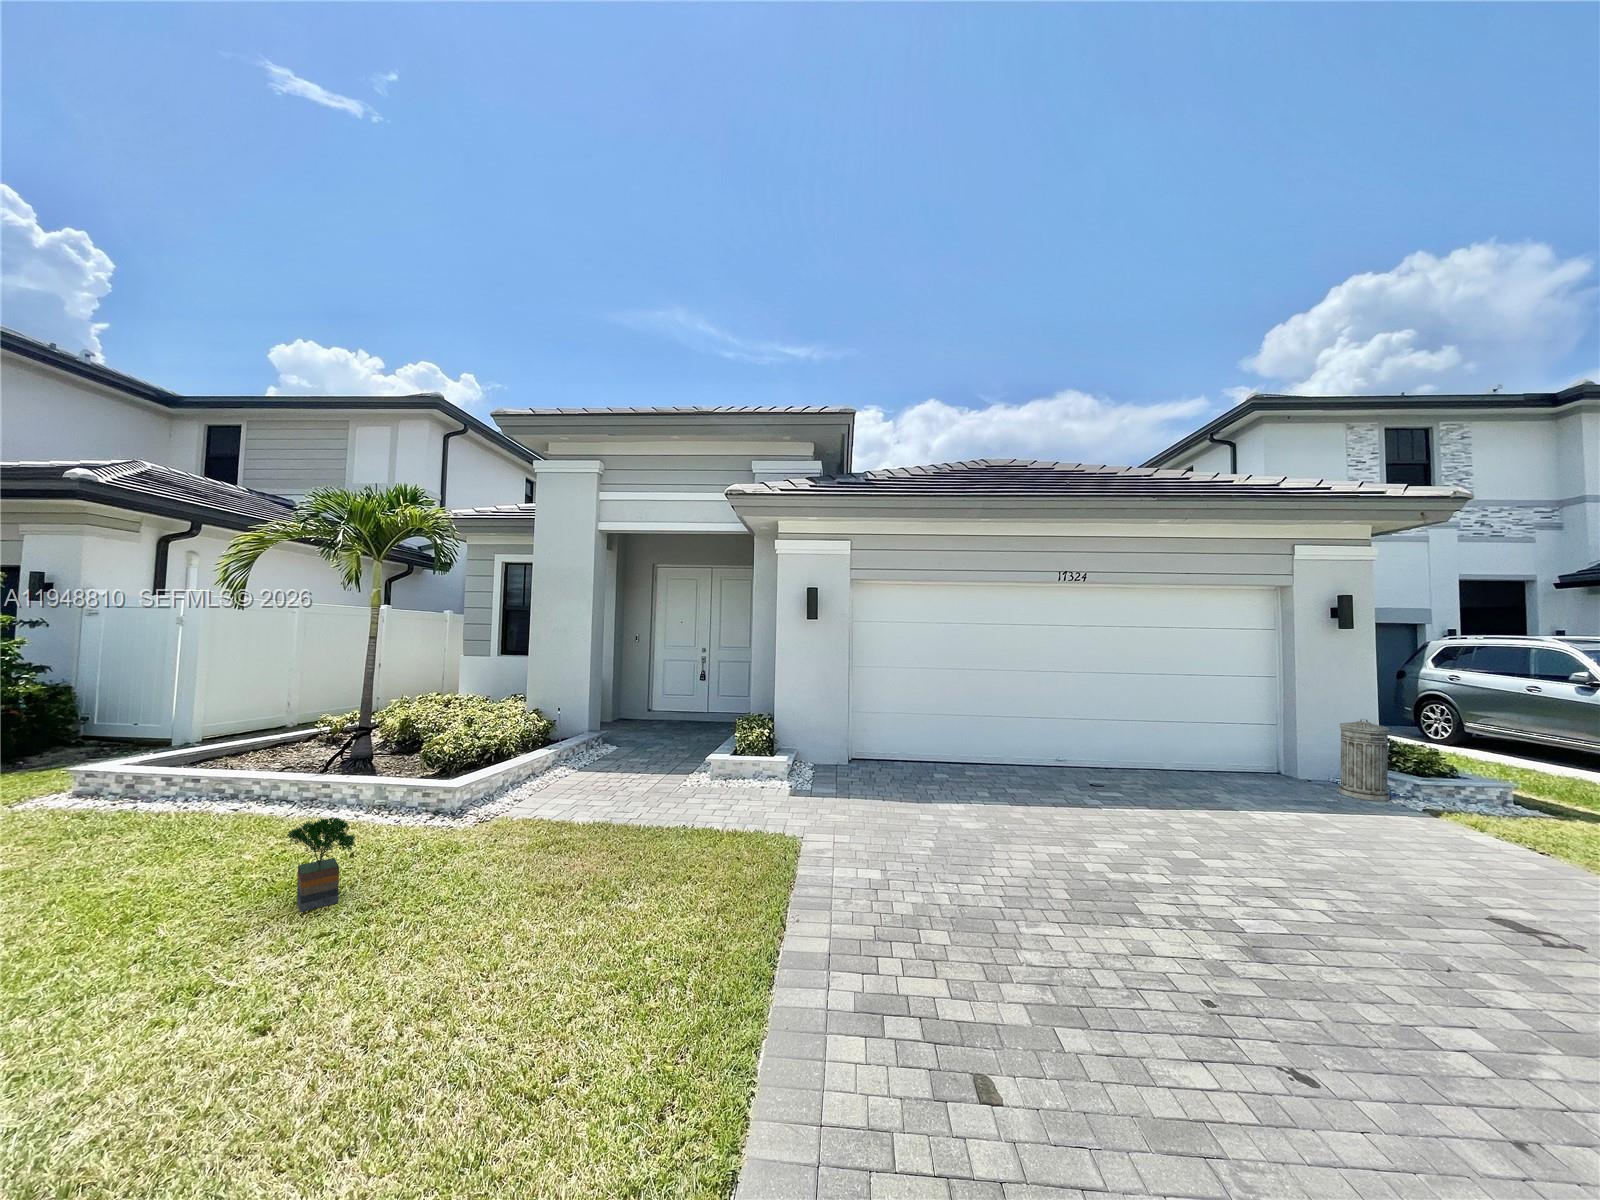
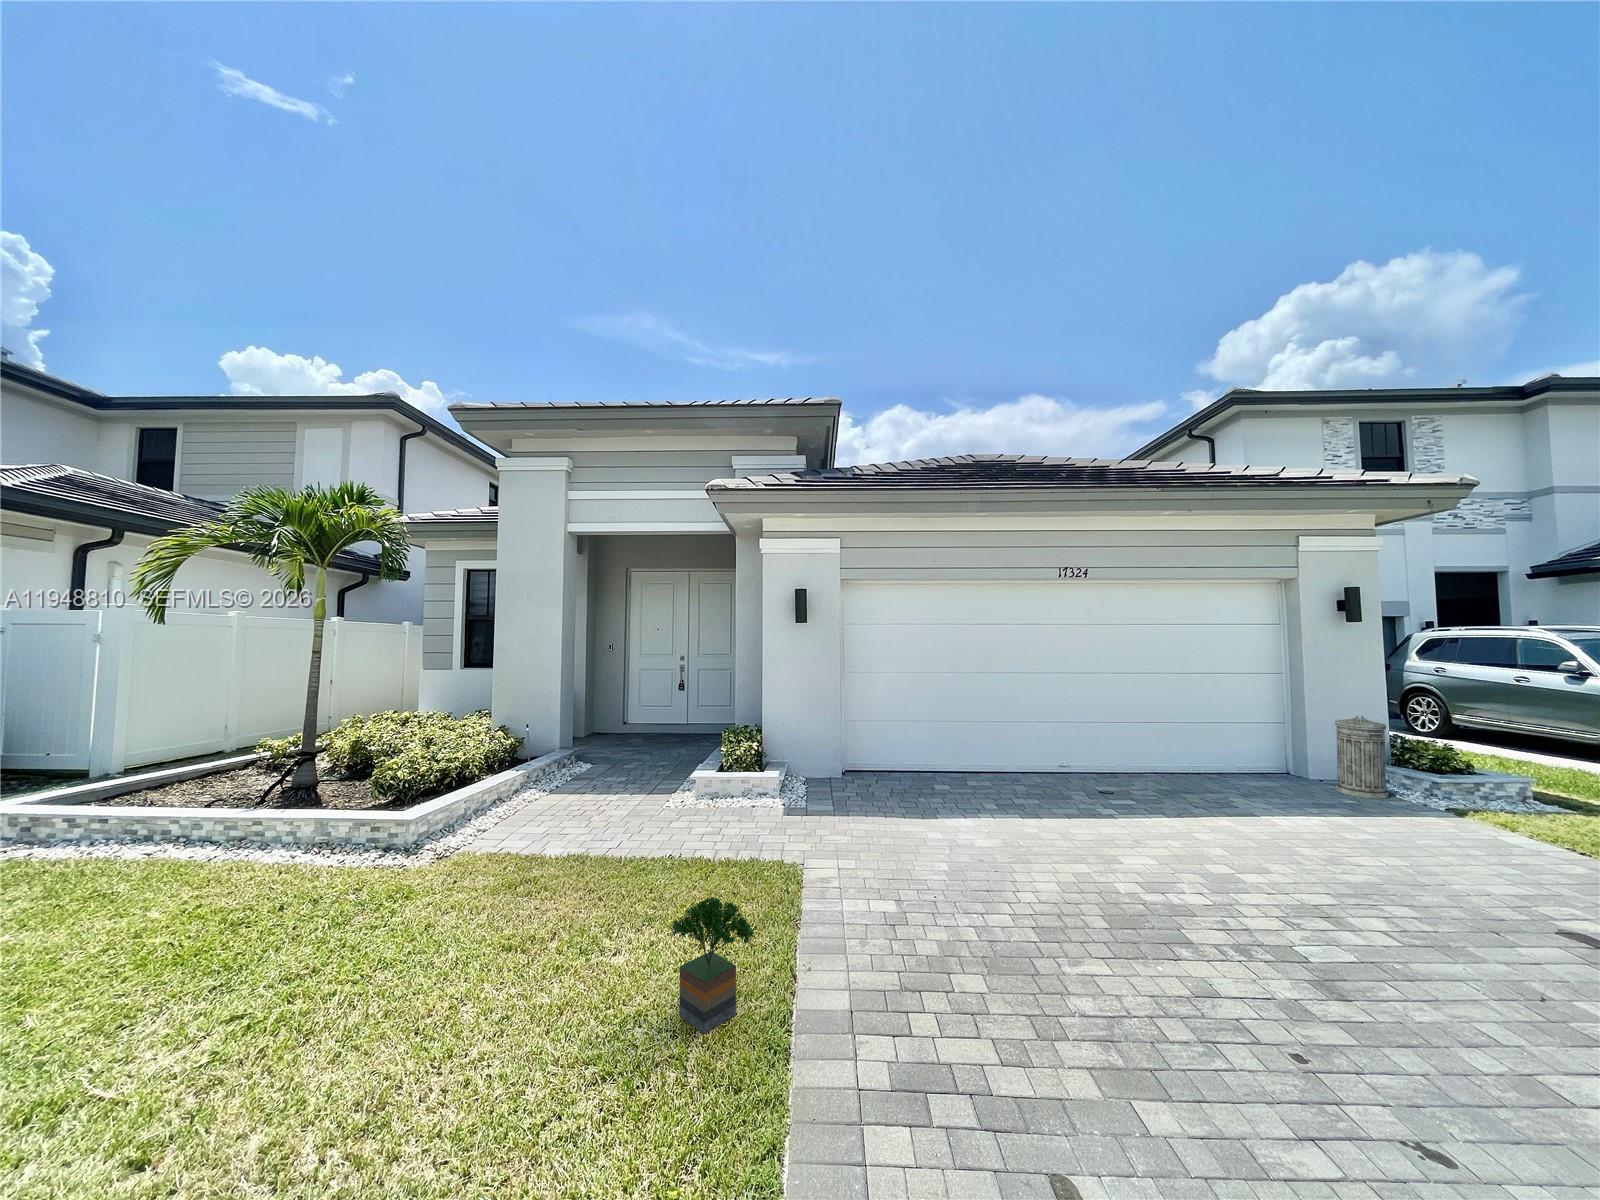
potted tree: present [287,817,355,912] -> present [671,897,755,1034]

